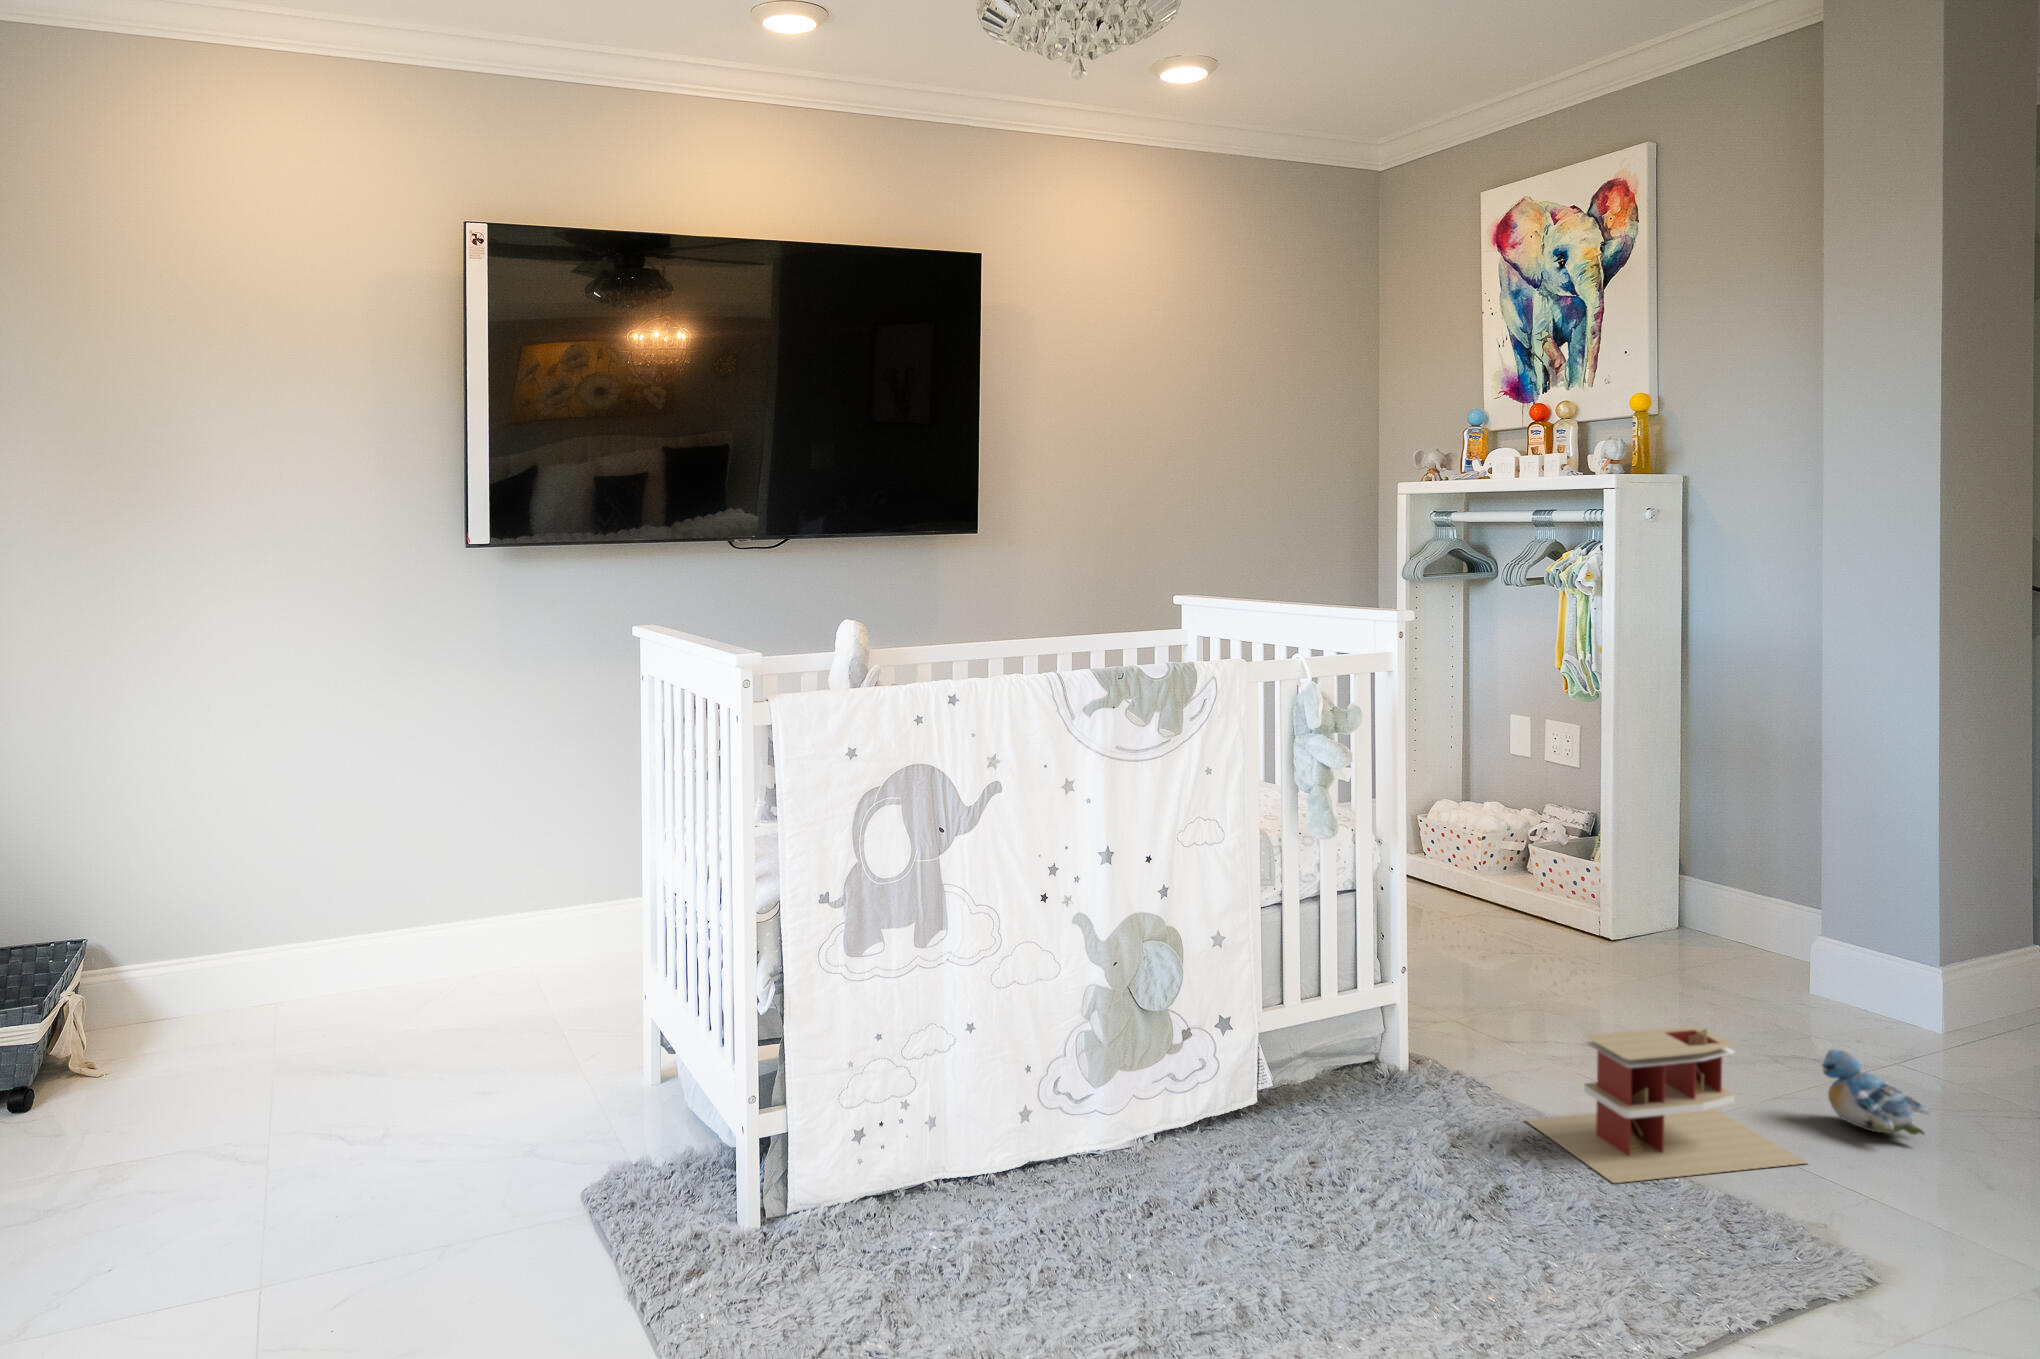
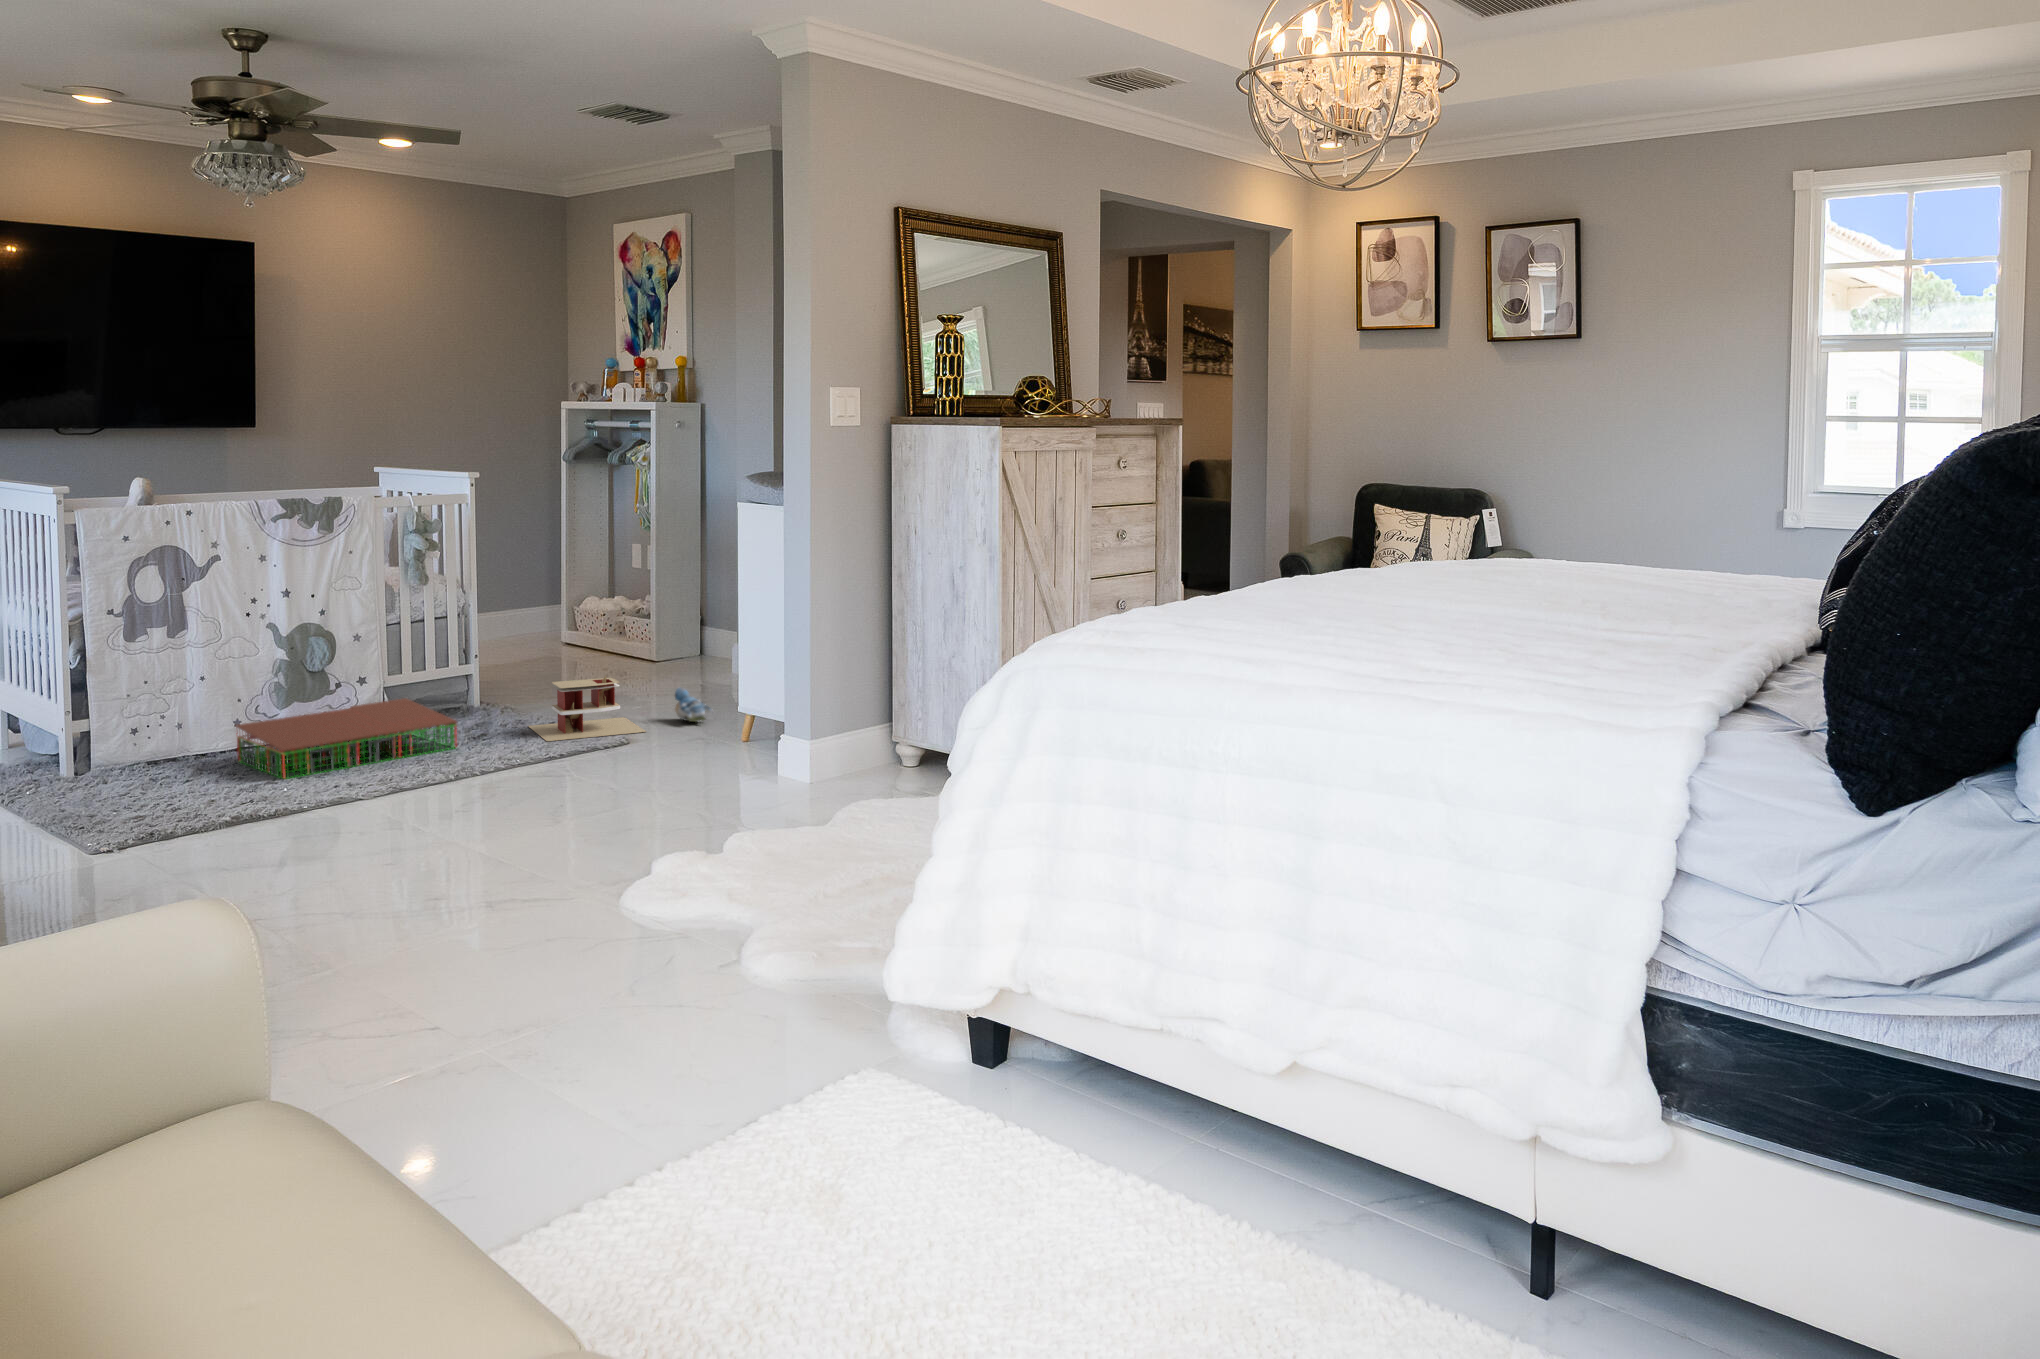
storage bin: none [1027,1055,1441,1289] -> present [236,698,457,779]

